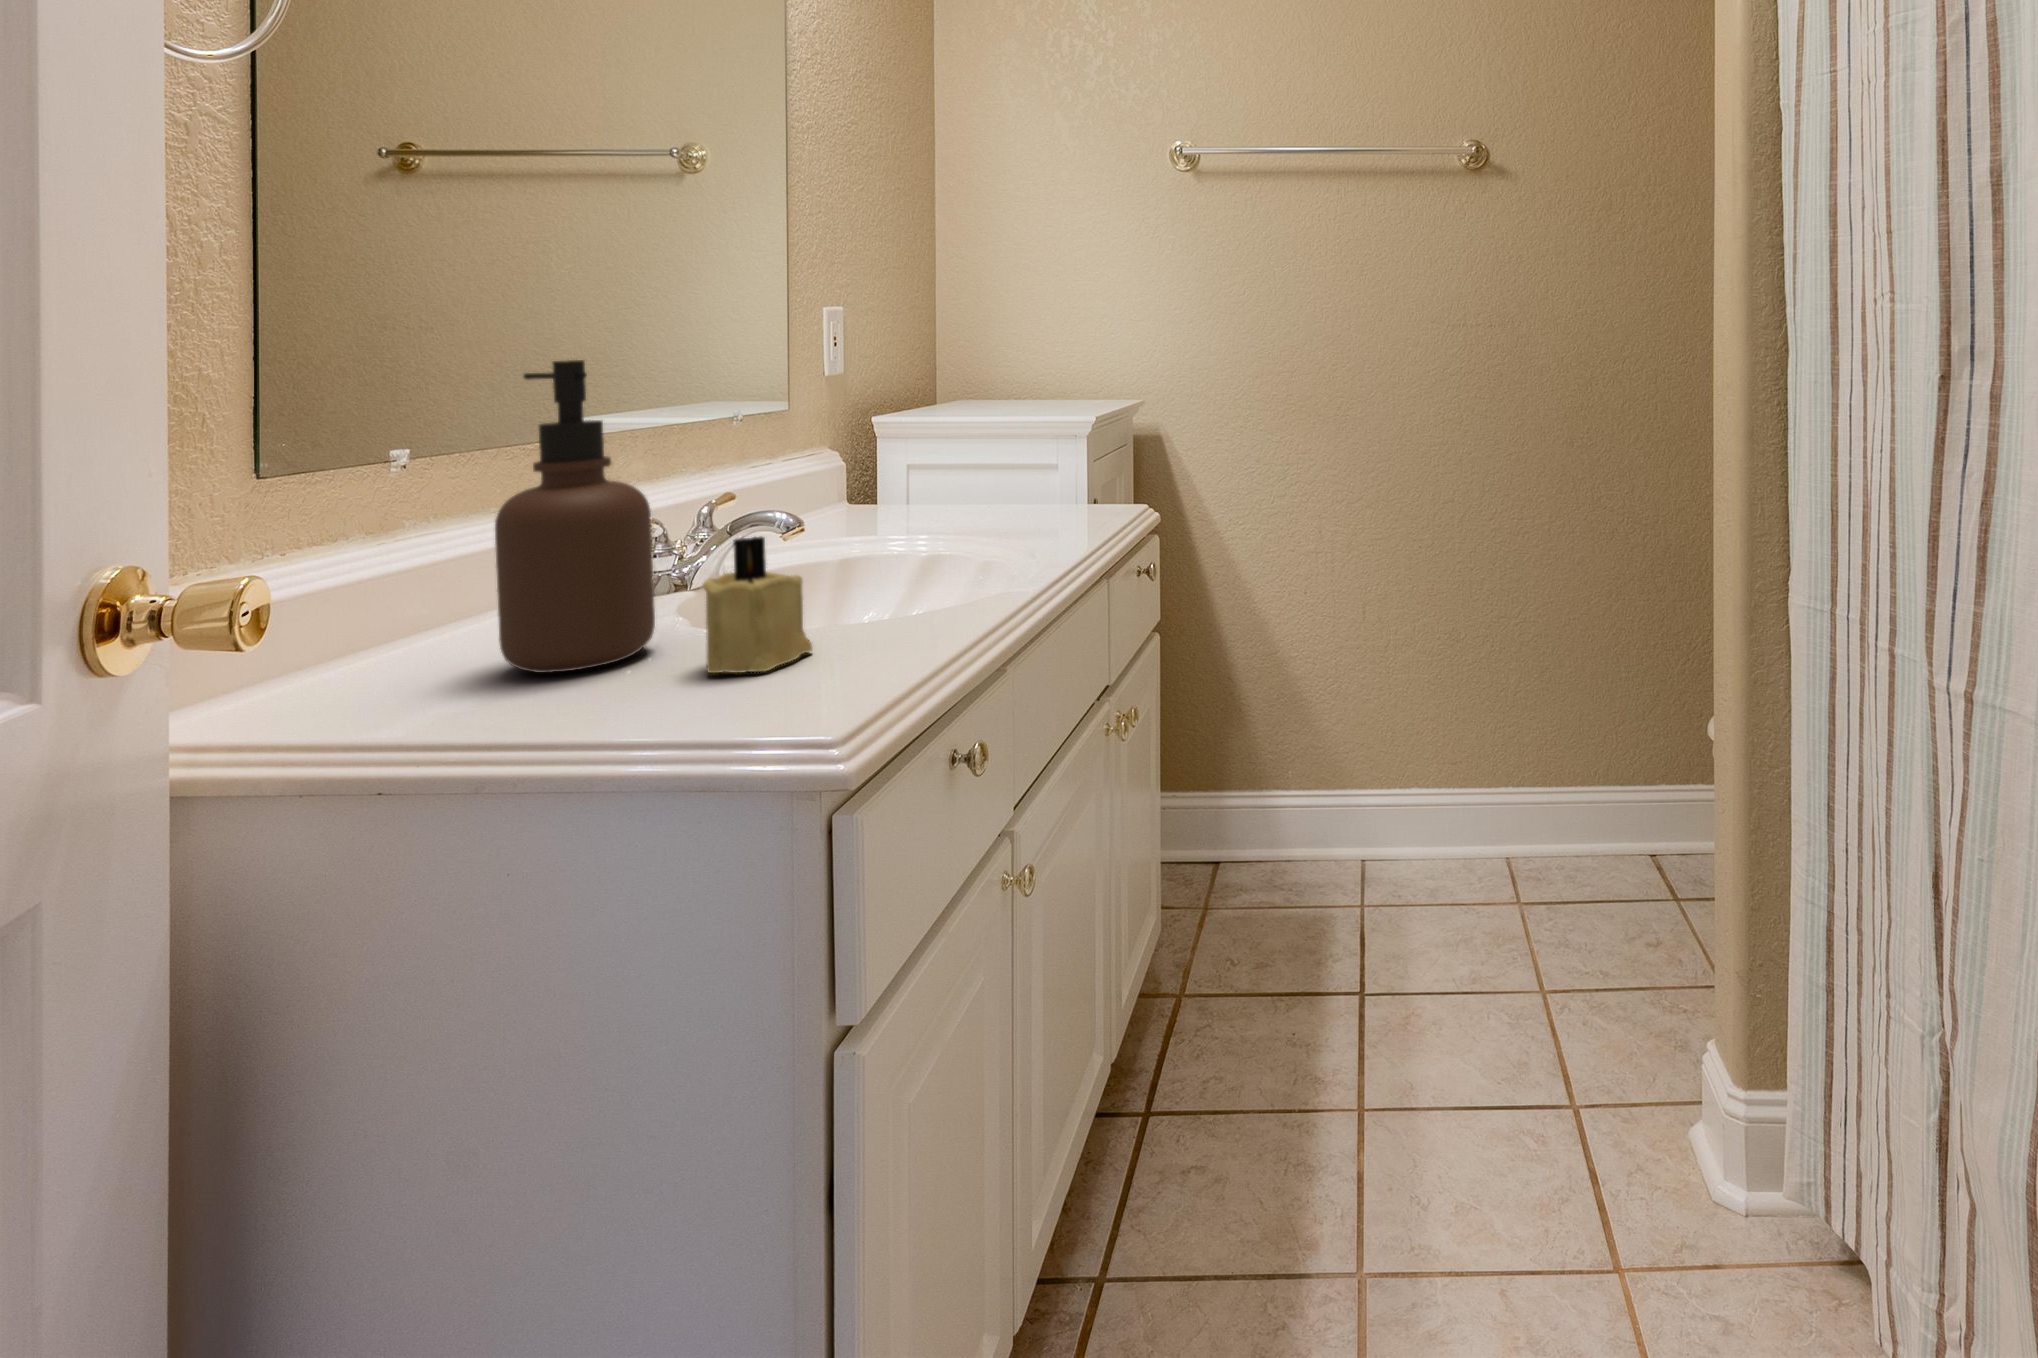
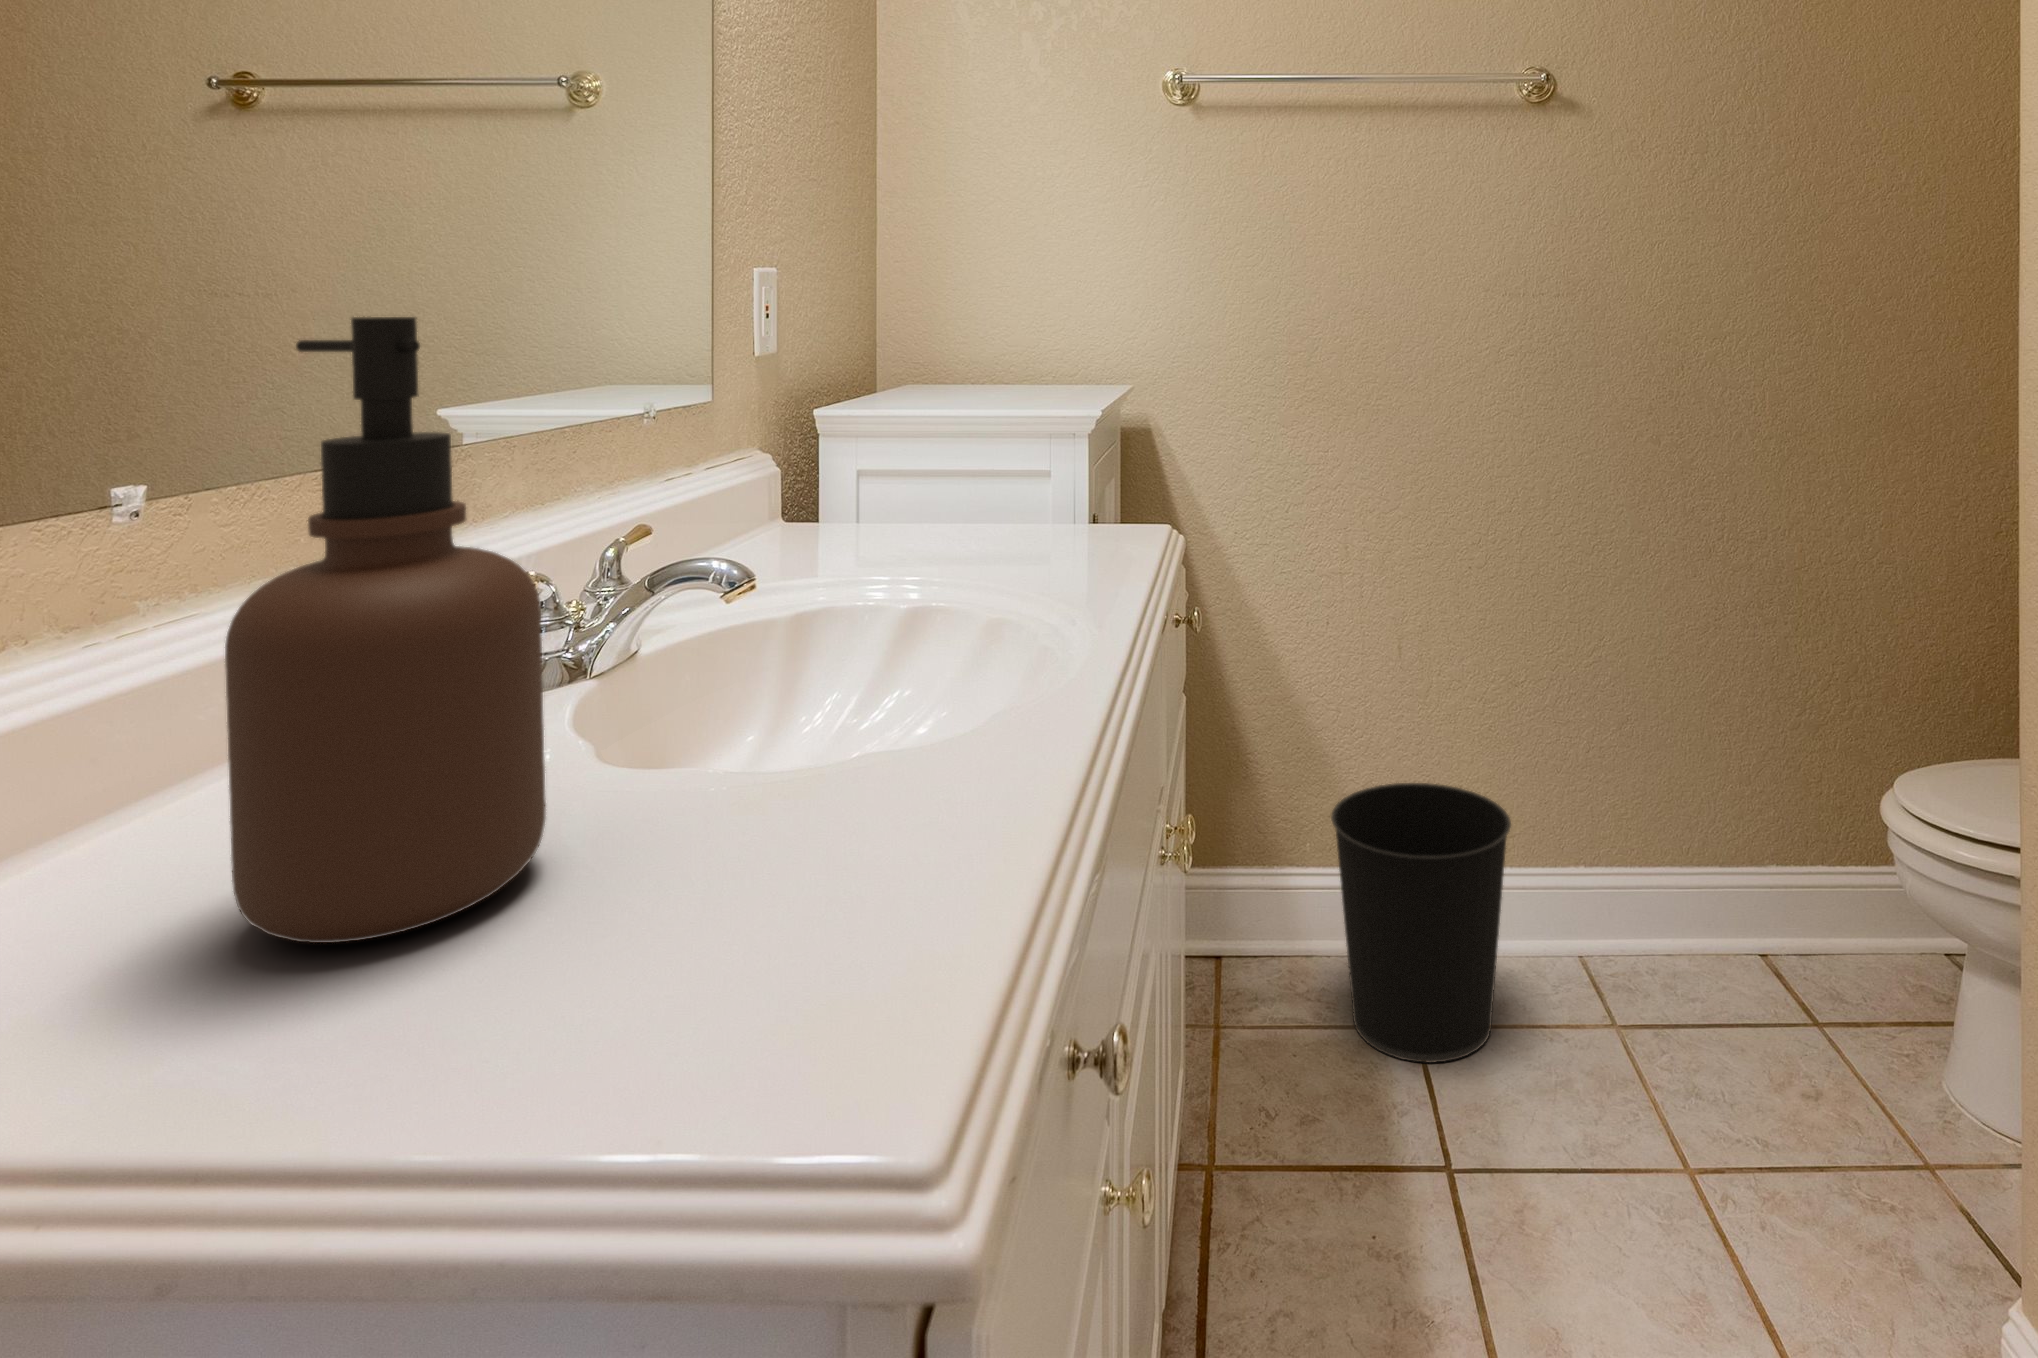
candle: present [703,537,813,673] -> none [649,669,857,966]
wastebasket: none [1292,715,1435,928] -> present [1331,783,1511,1063]

